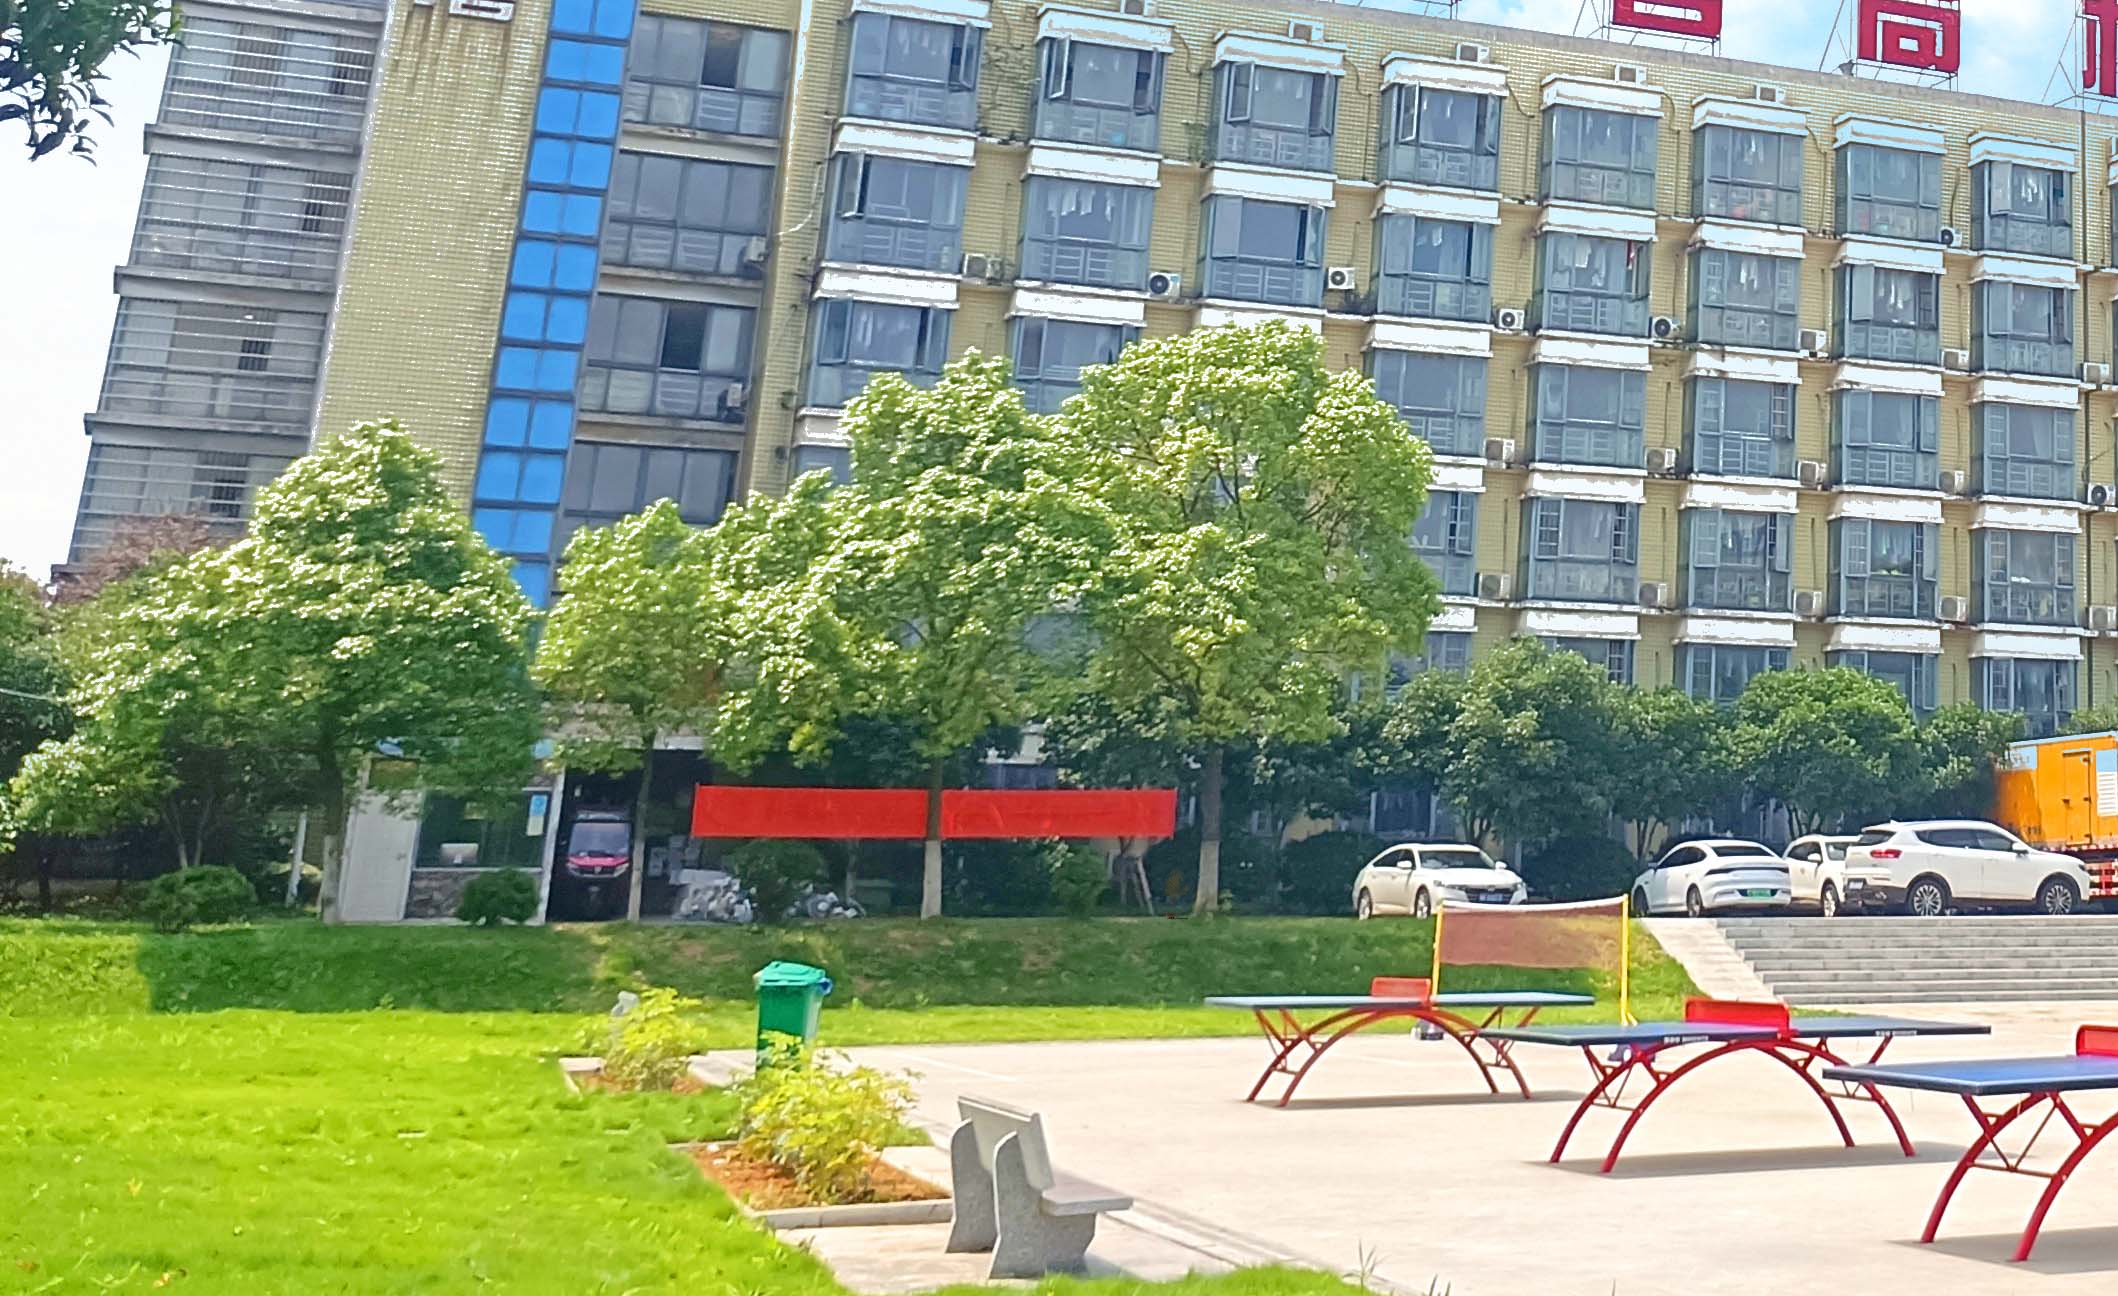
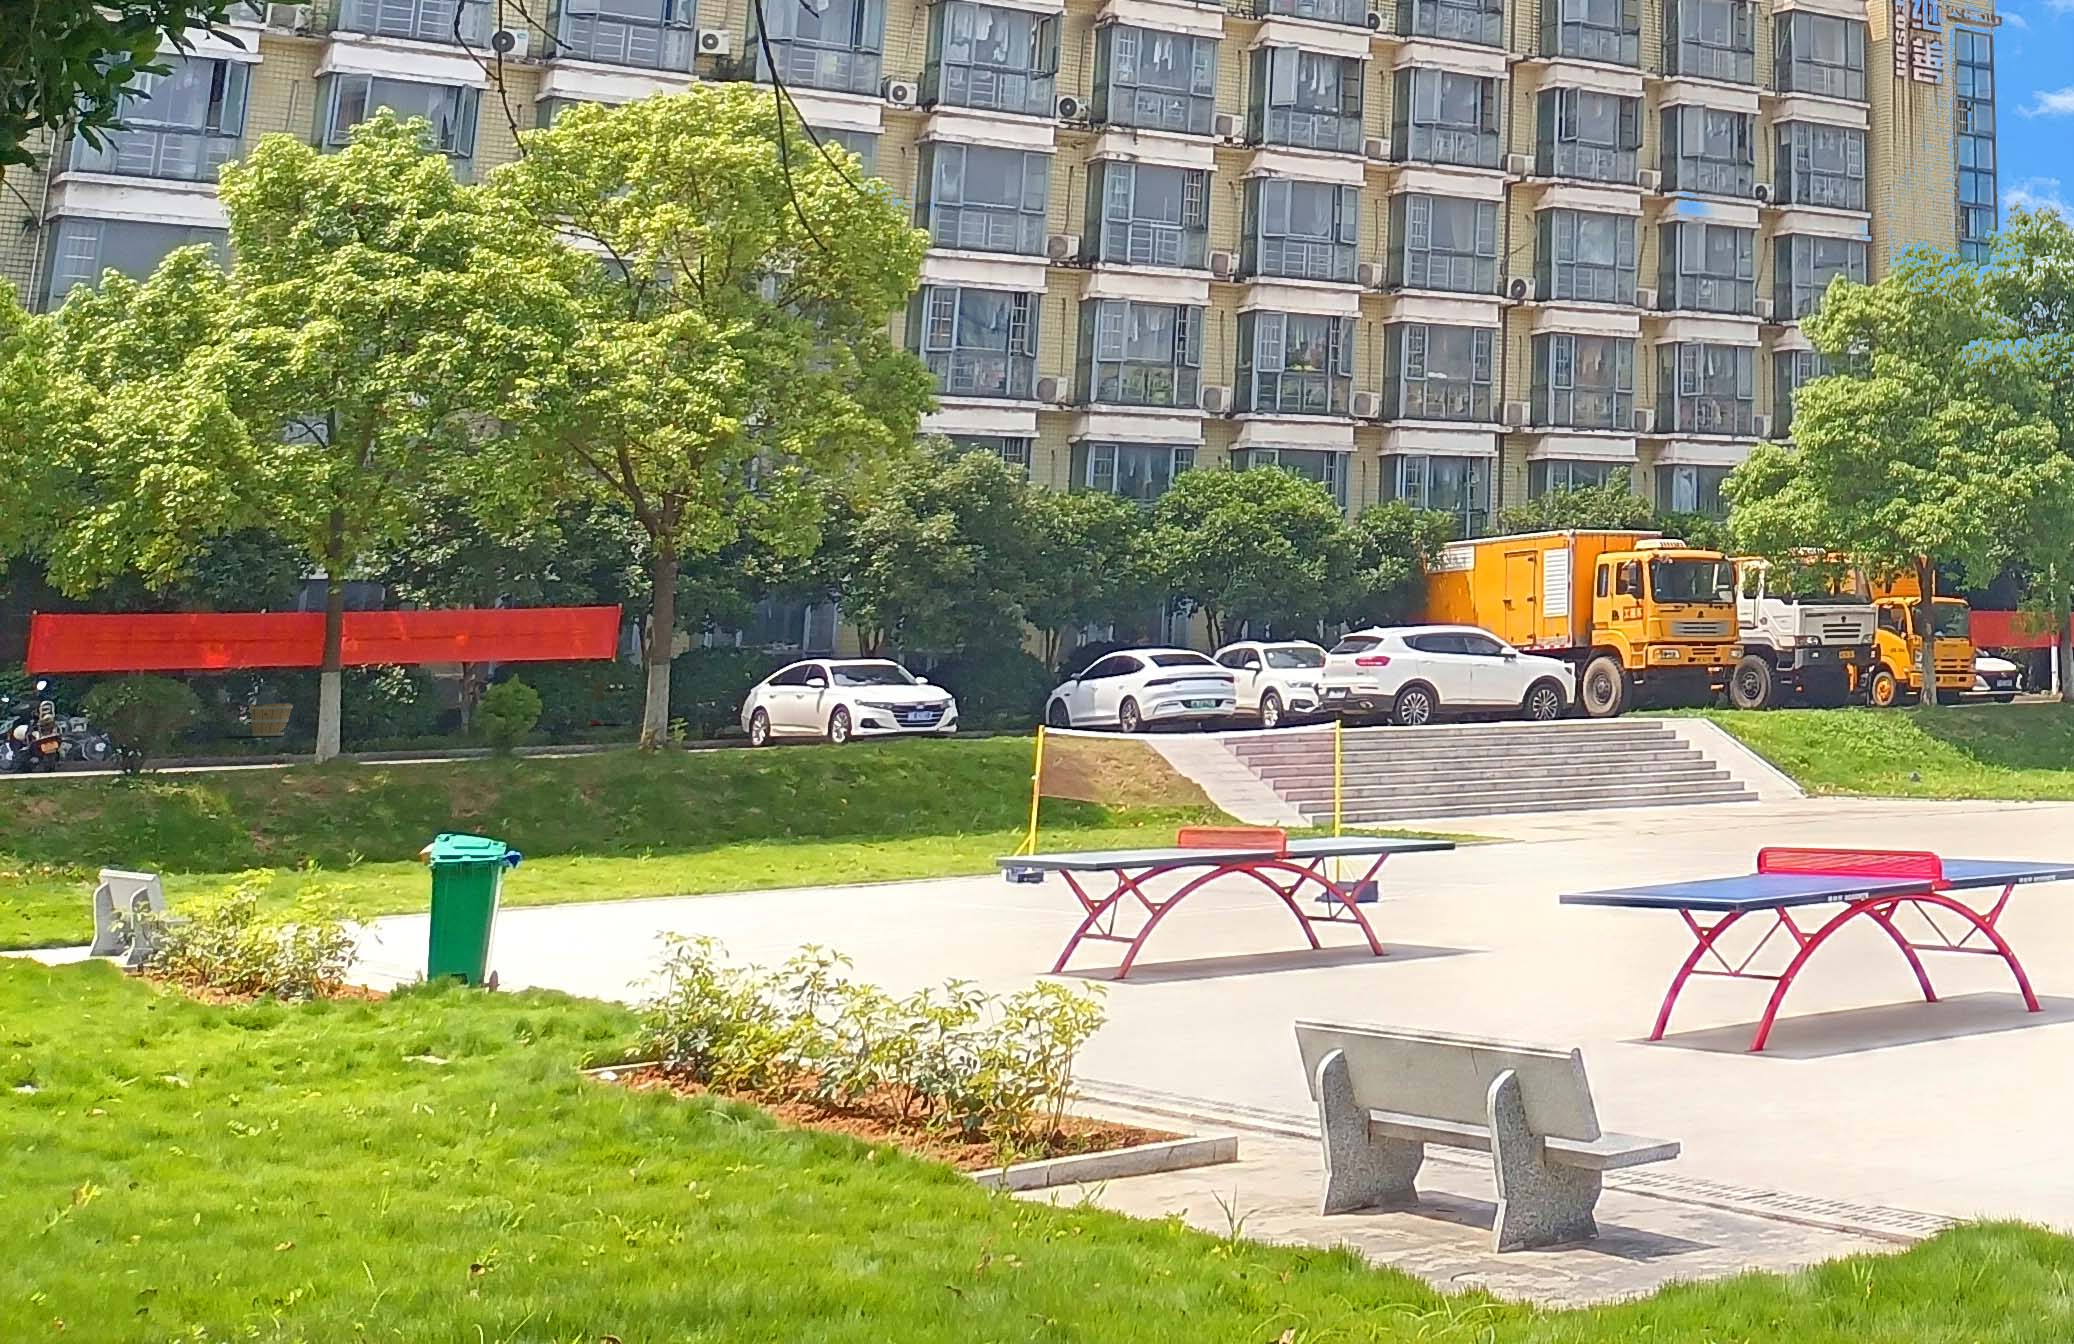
wooden bucket: none [873,891,909,921] -> present [249,703,293,737]

